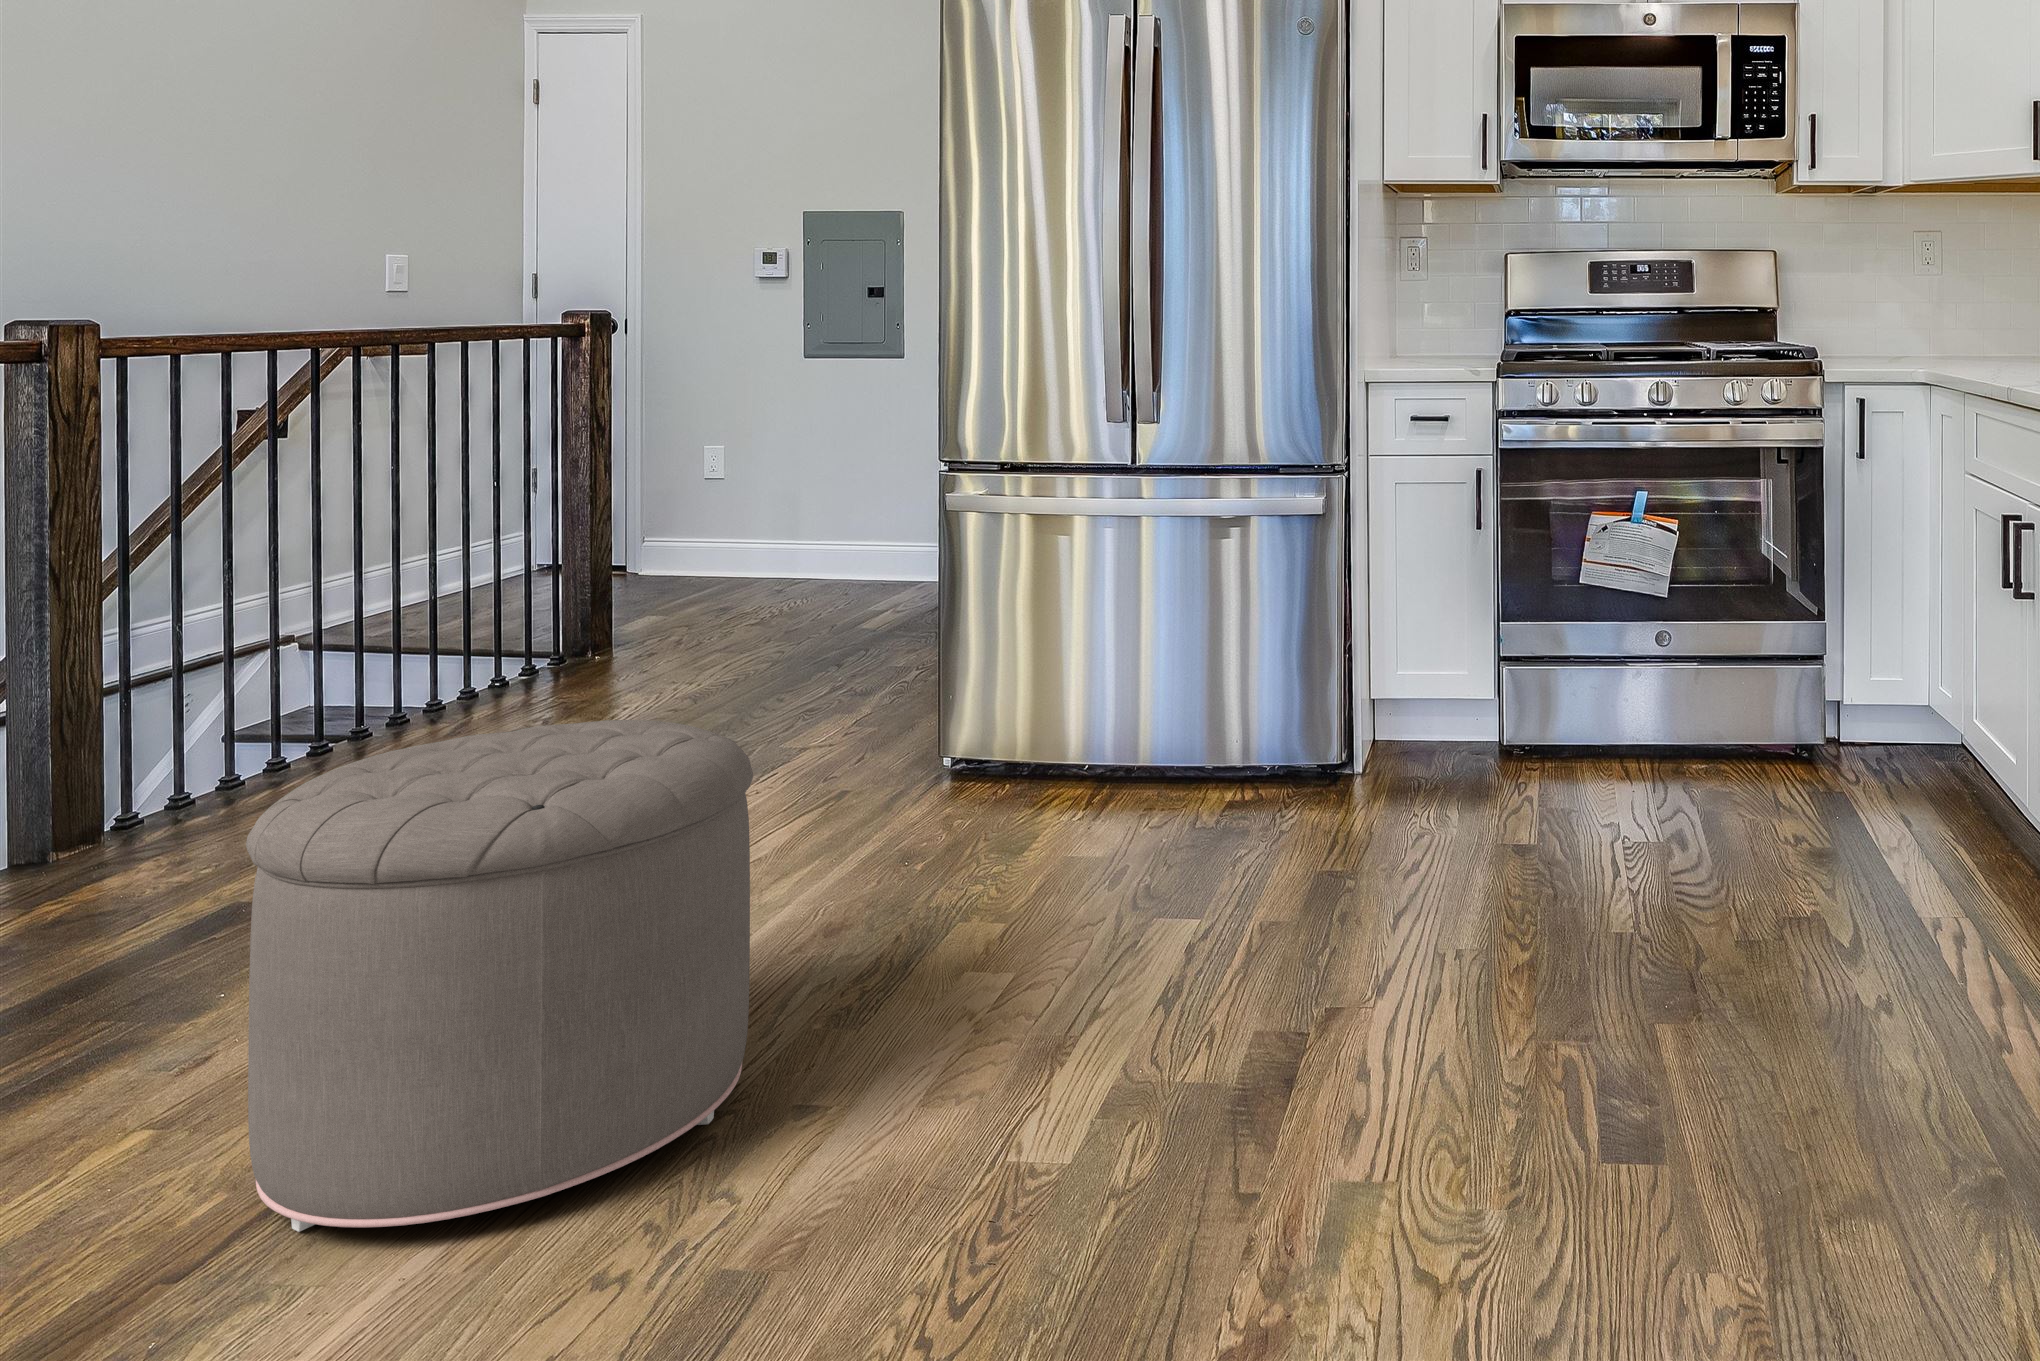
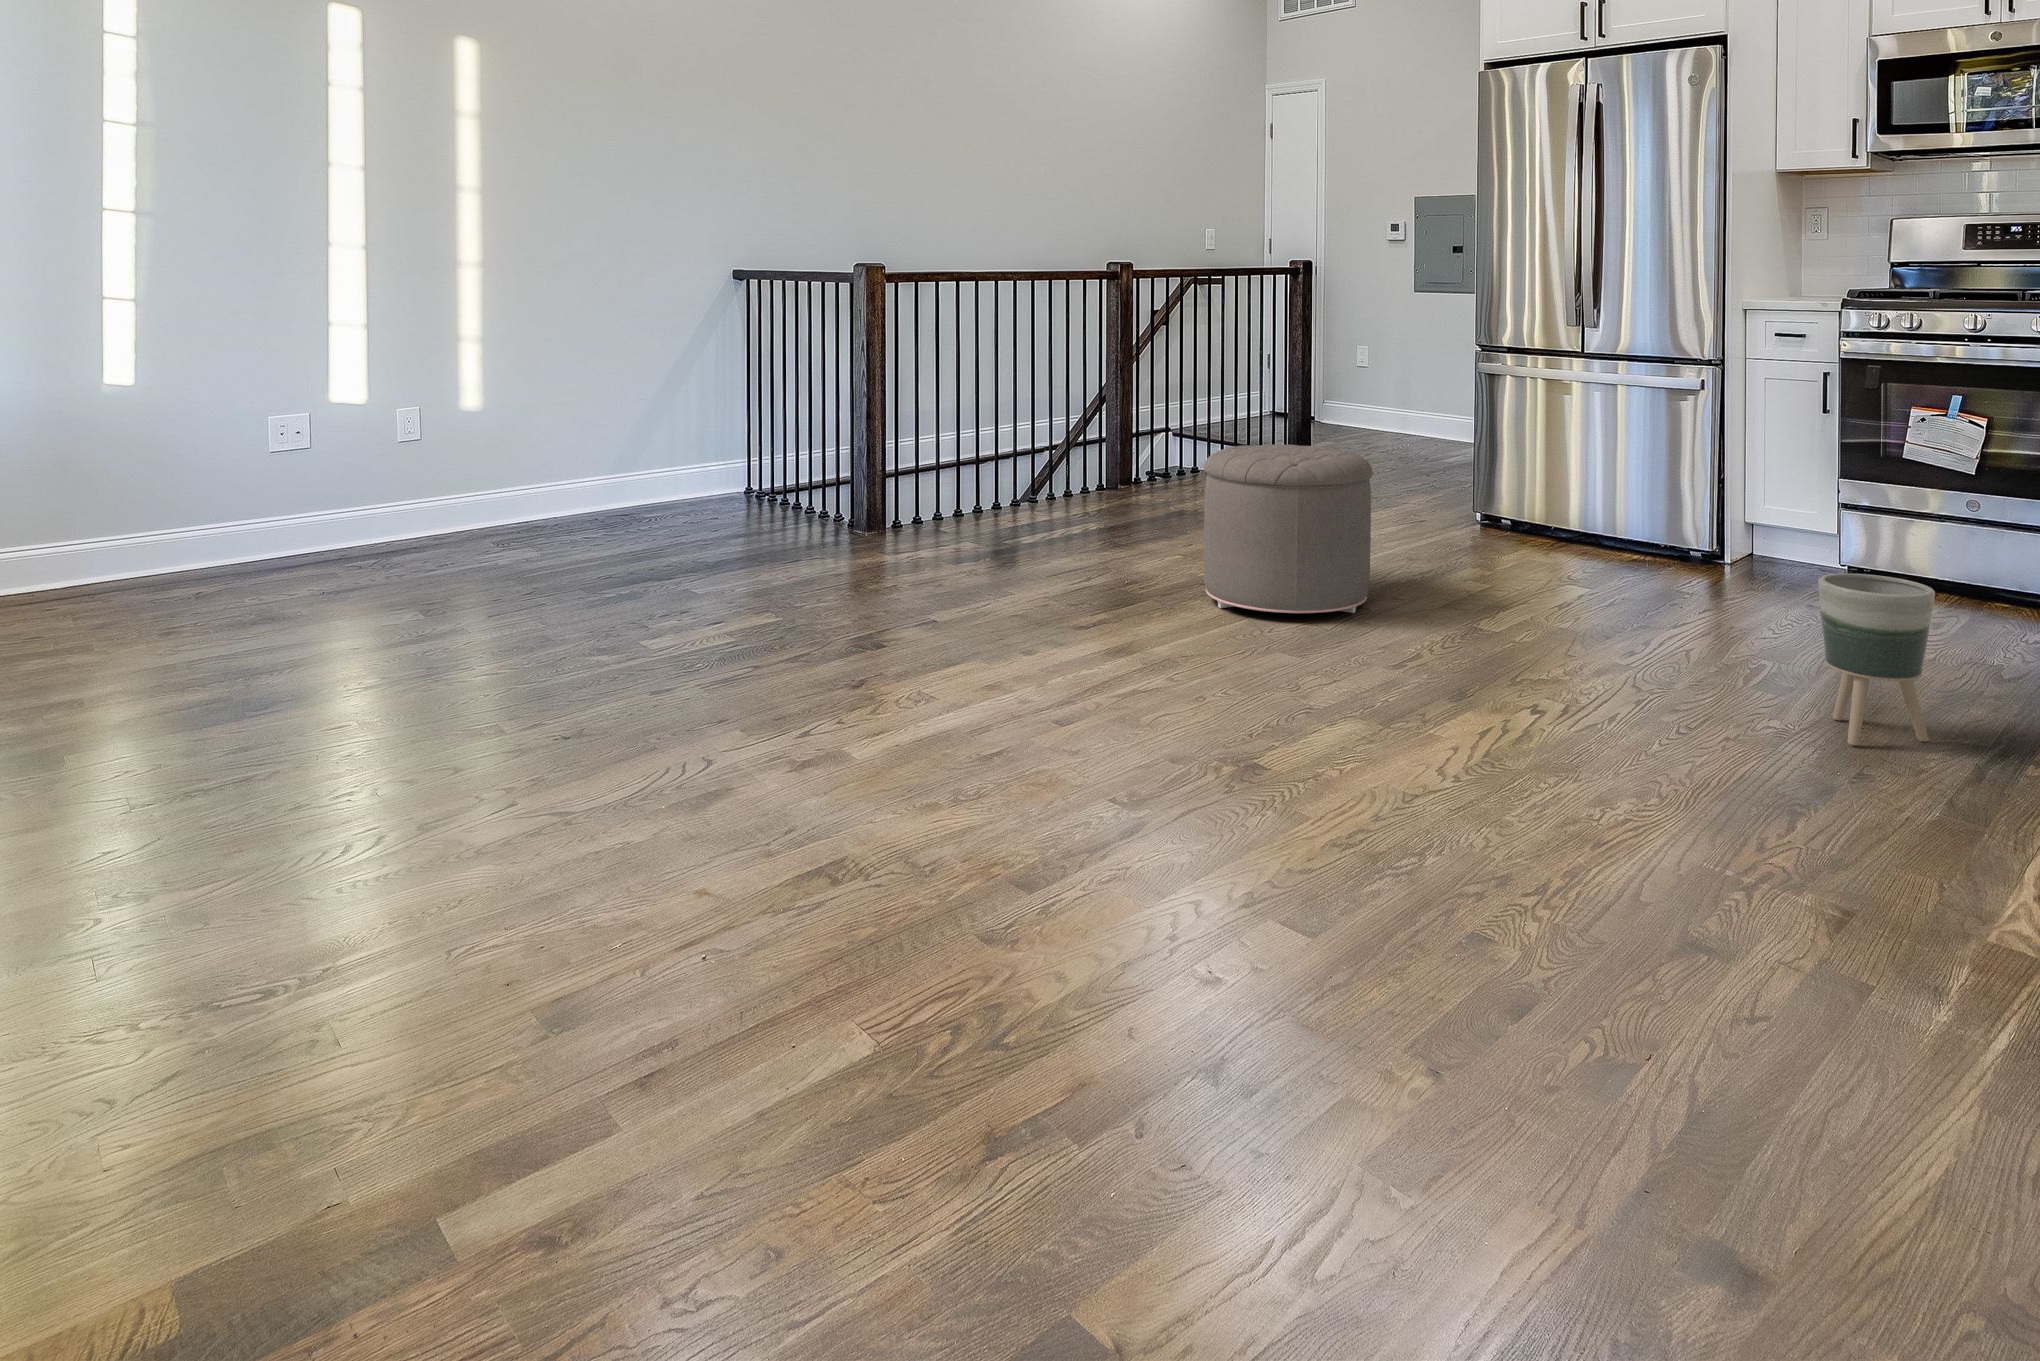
planter: none [1712,862,1902,1231] -> present [1818,573,1935,745]

